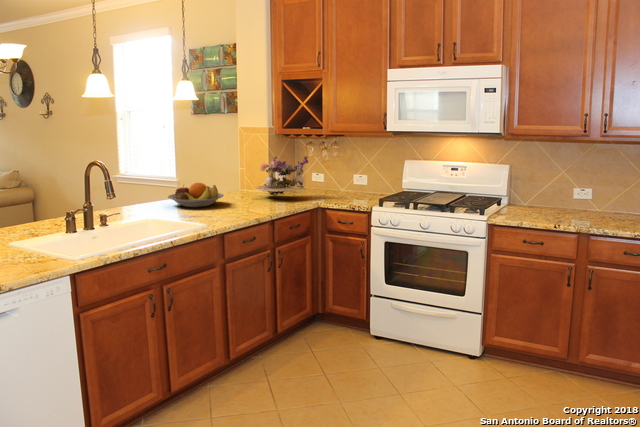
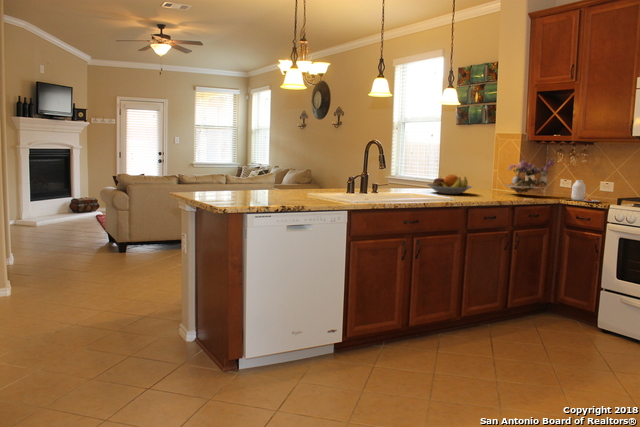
jar: none [324,178,360,202] -> present [571,180,599,202]

